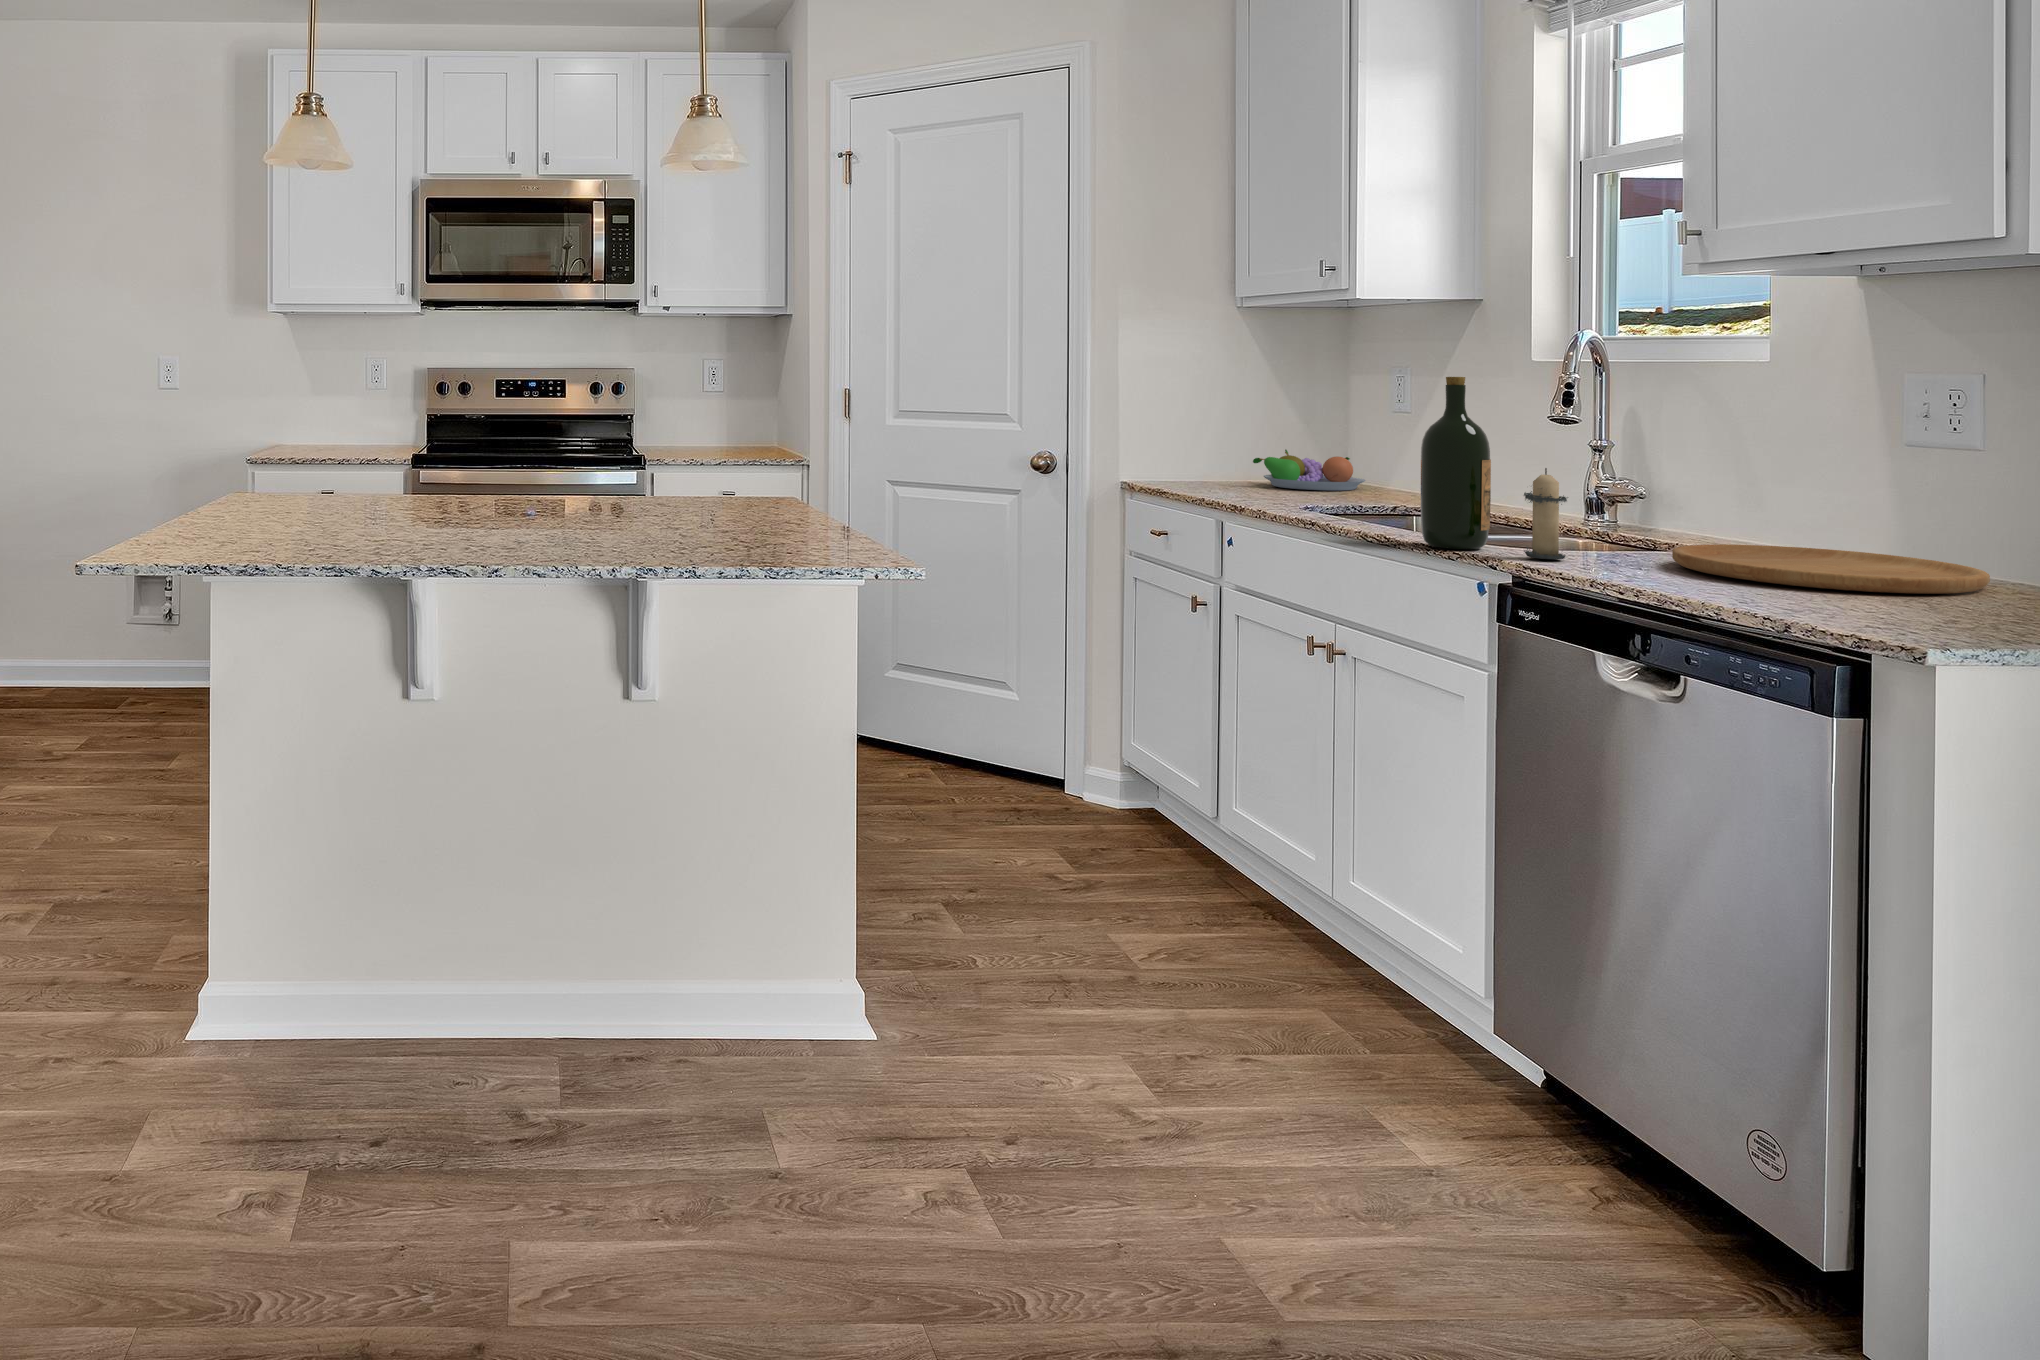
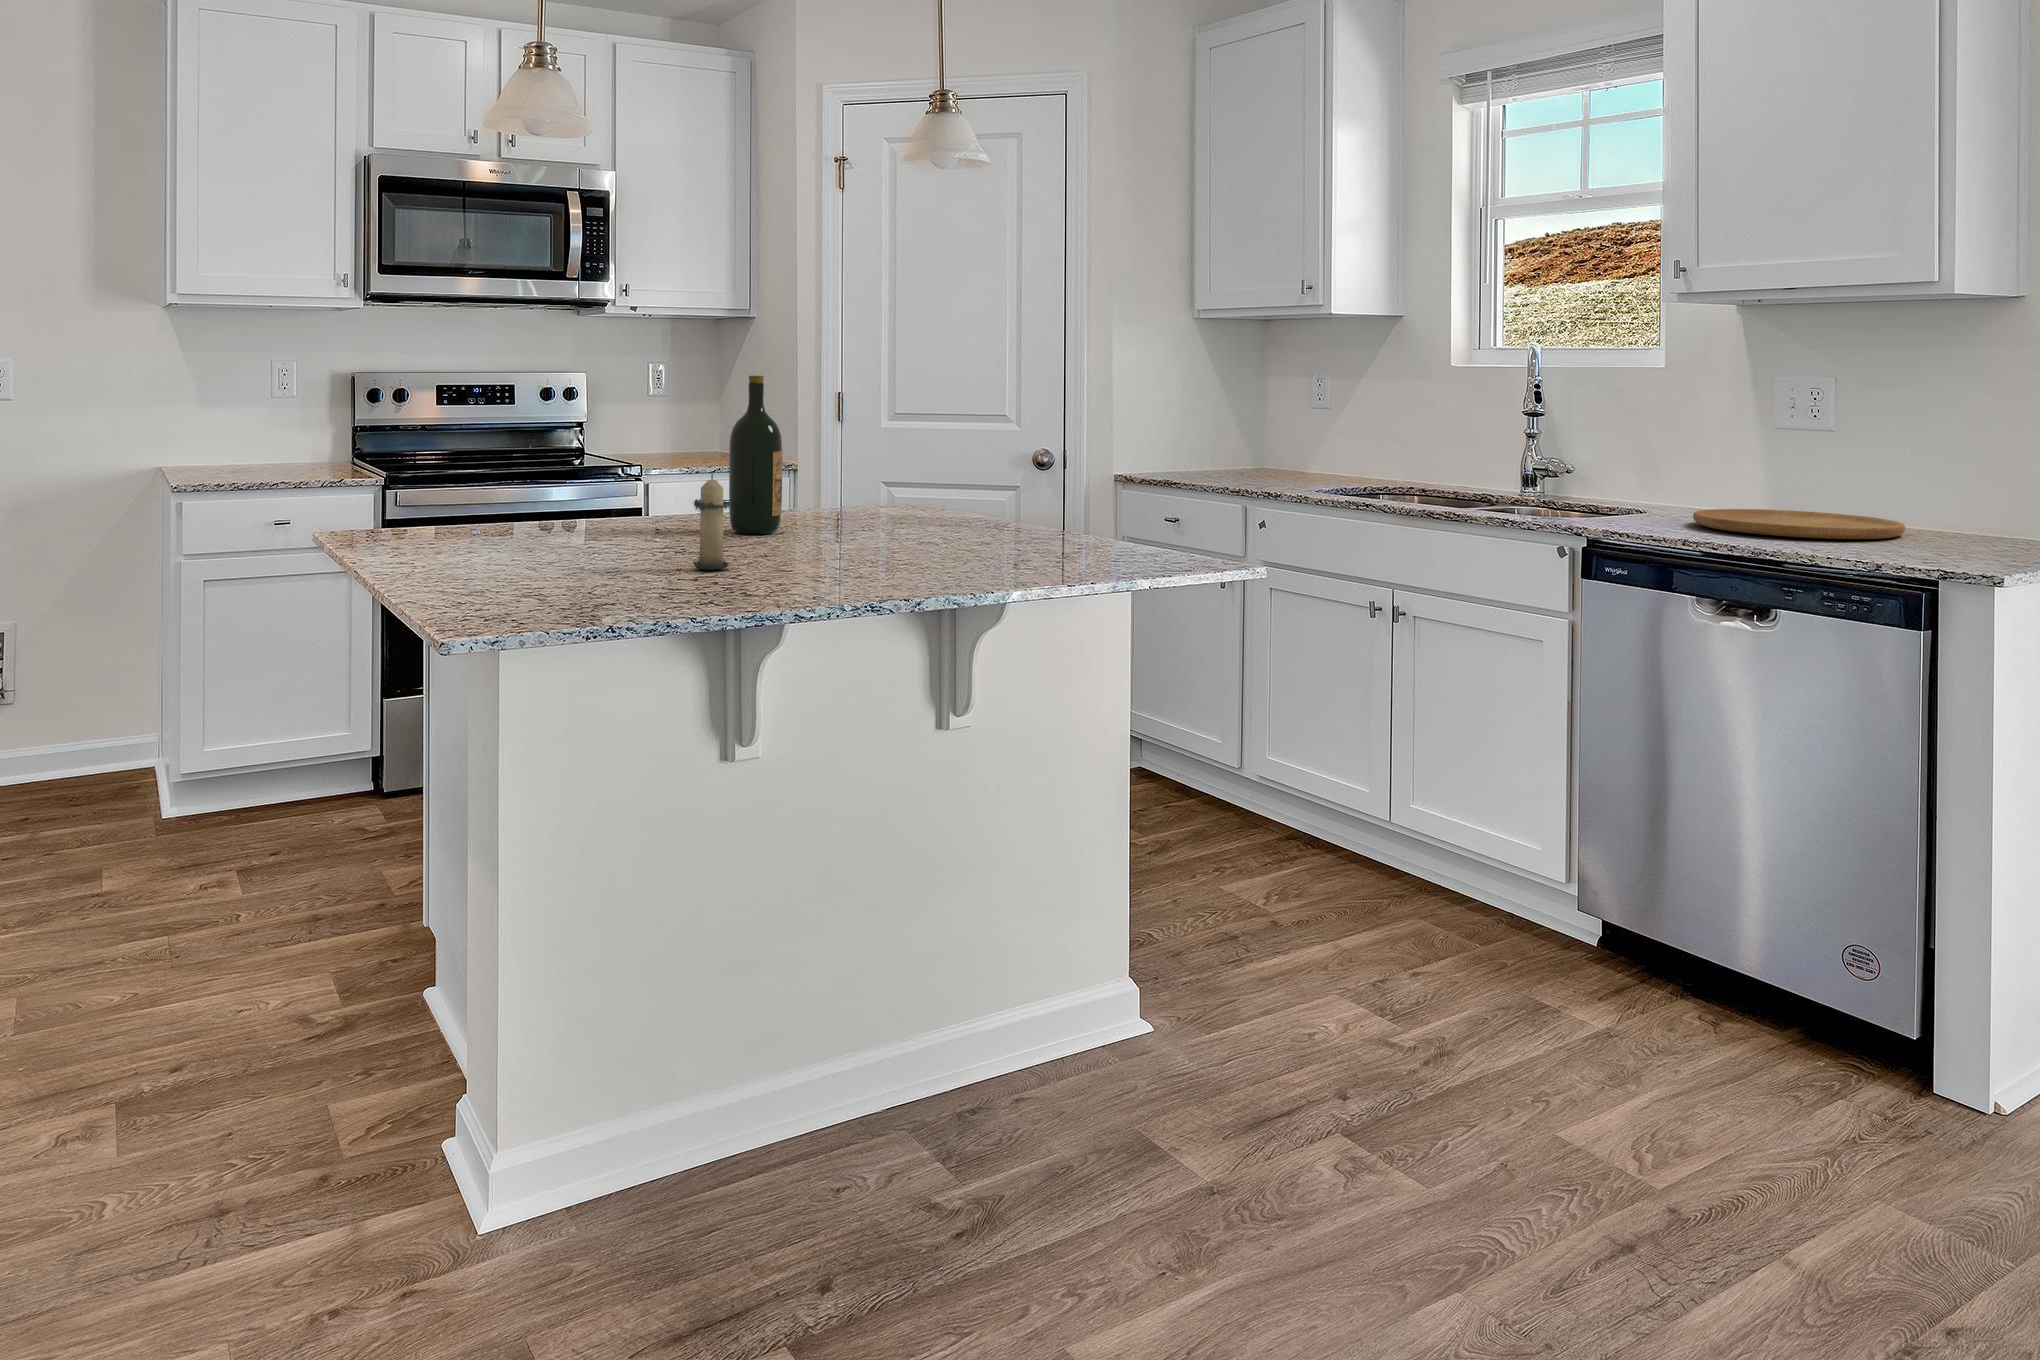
wine bottle: present [1421,377,1491,549] -> present [729,376,782,534]
fruit bowl: present [1253,450,1365,491] -> none [1233,444,1319,479]
candle: present [1524,468,1568,559] -> present [693,473,730,569]

